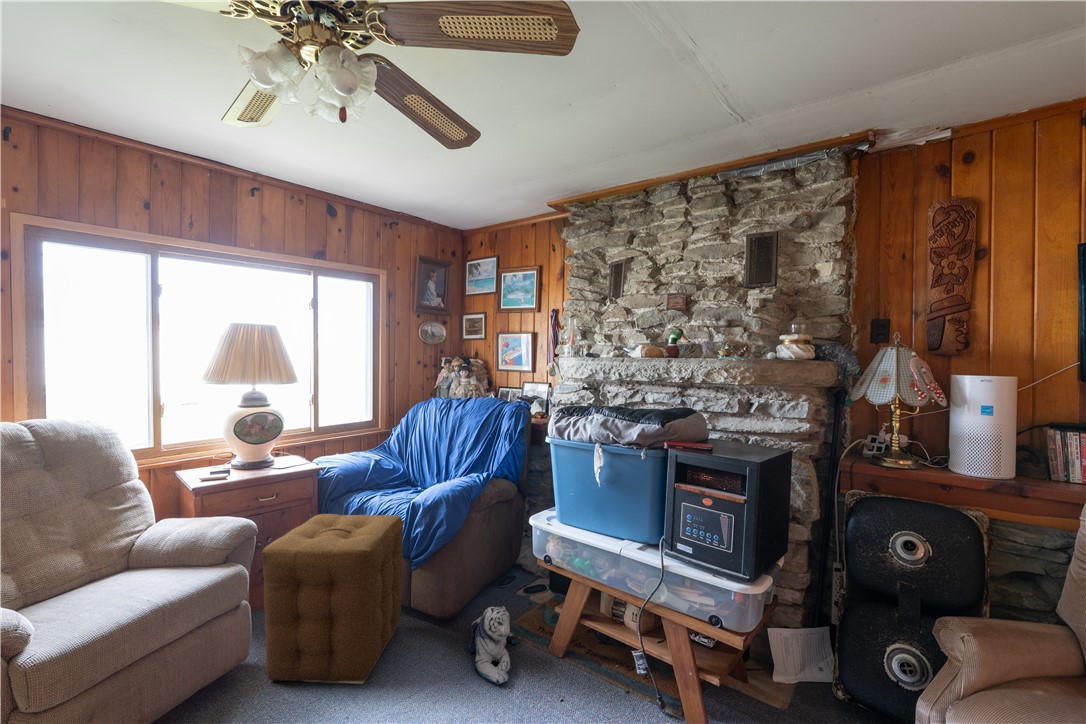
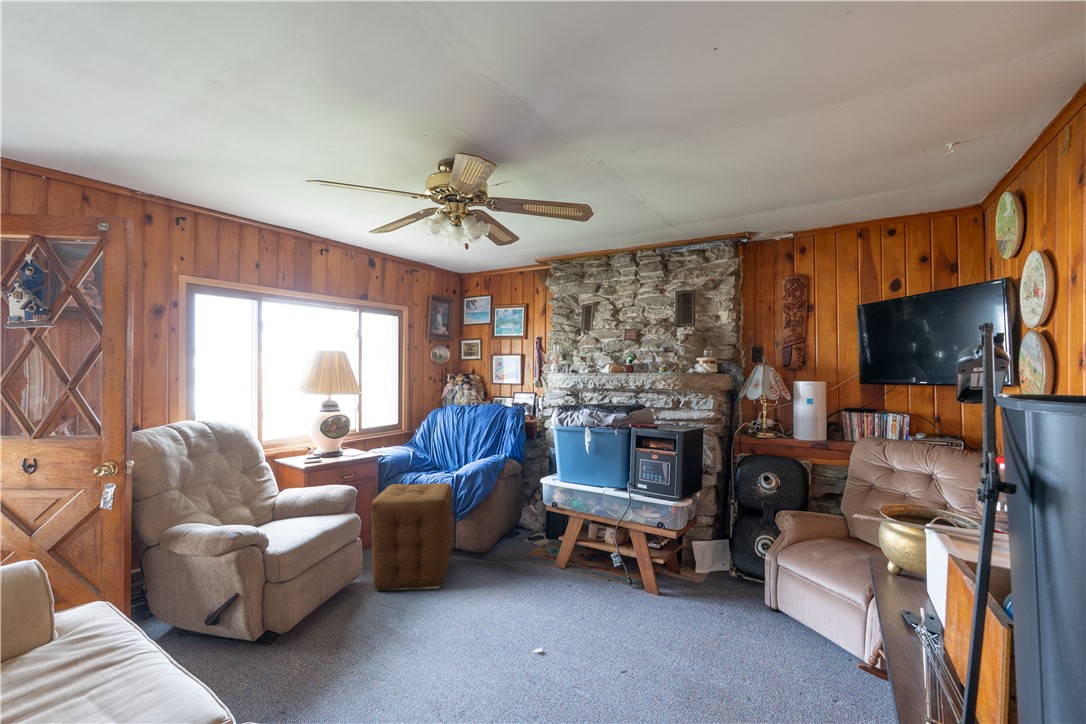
plush toy: present [467,606,517,685] -> none [501,538,534,583]

